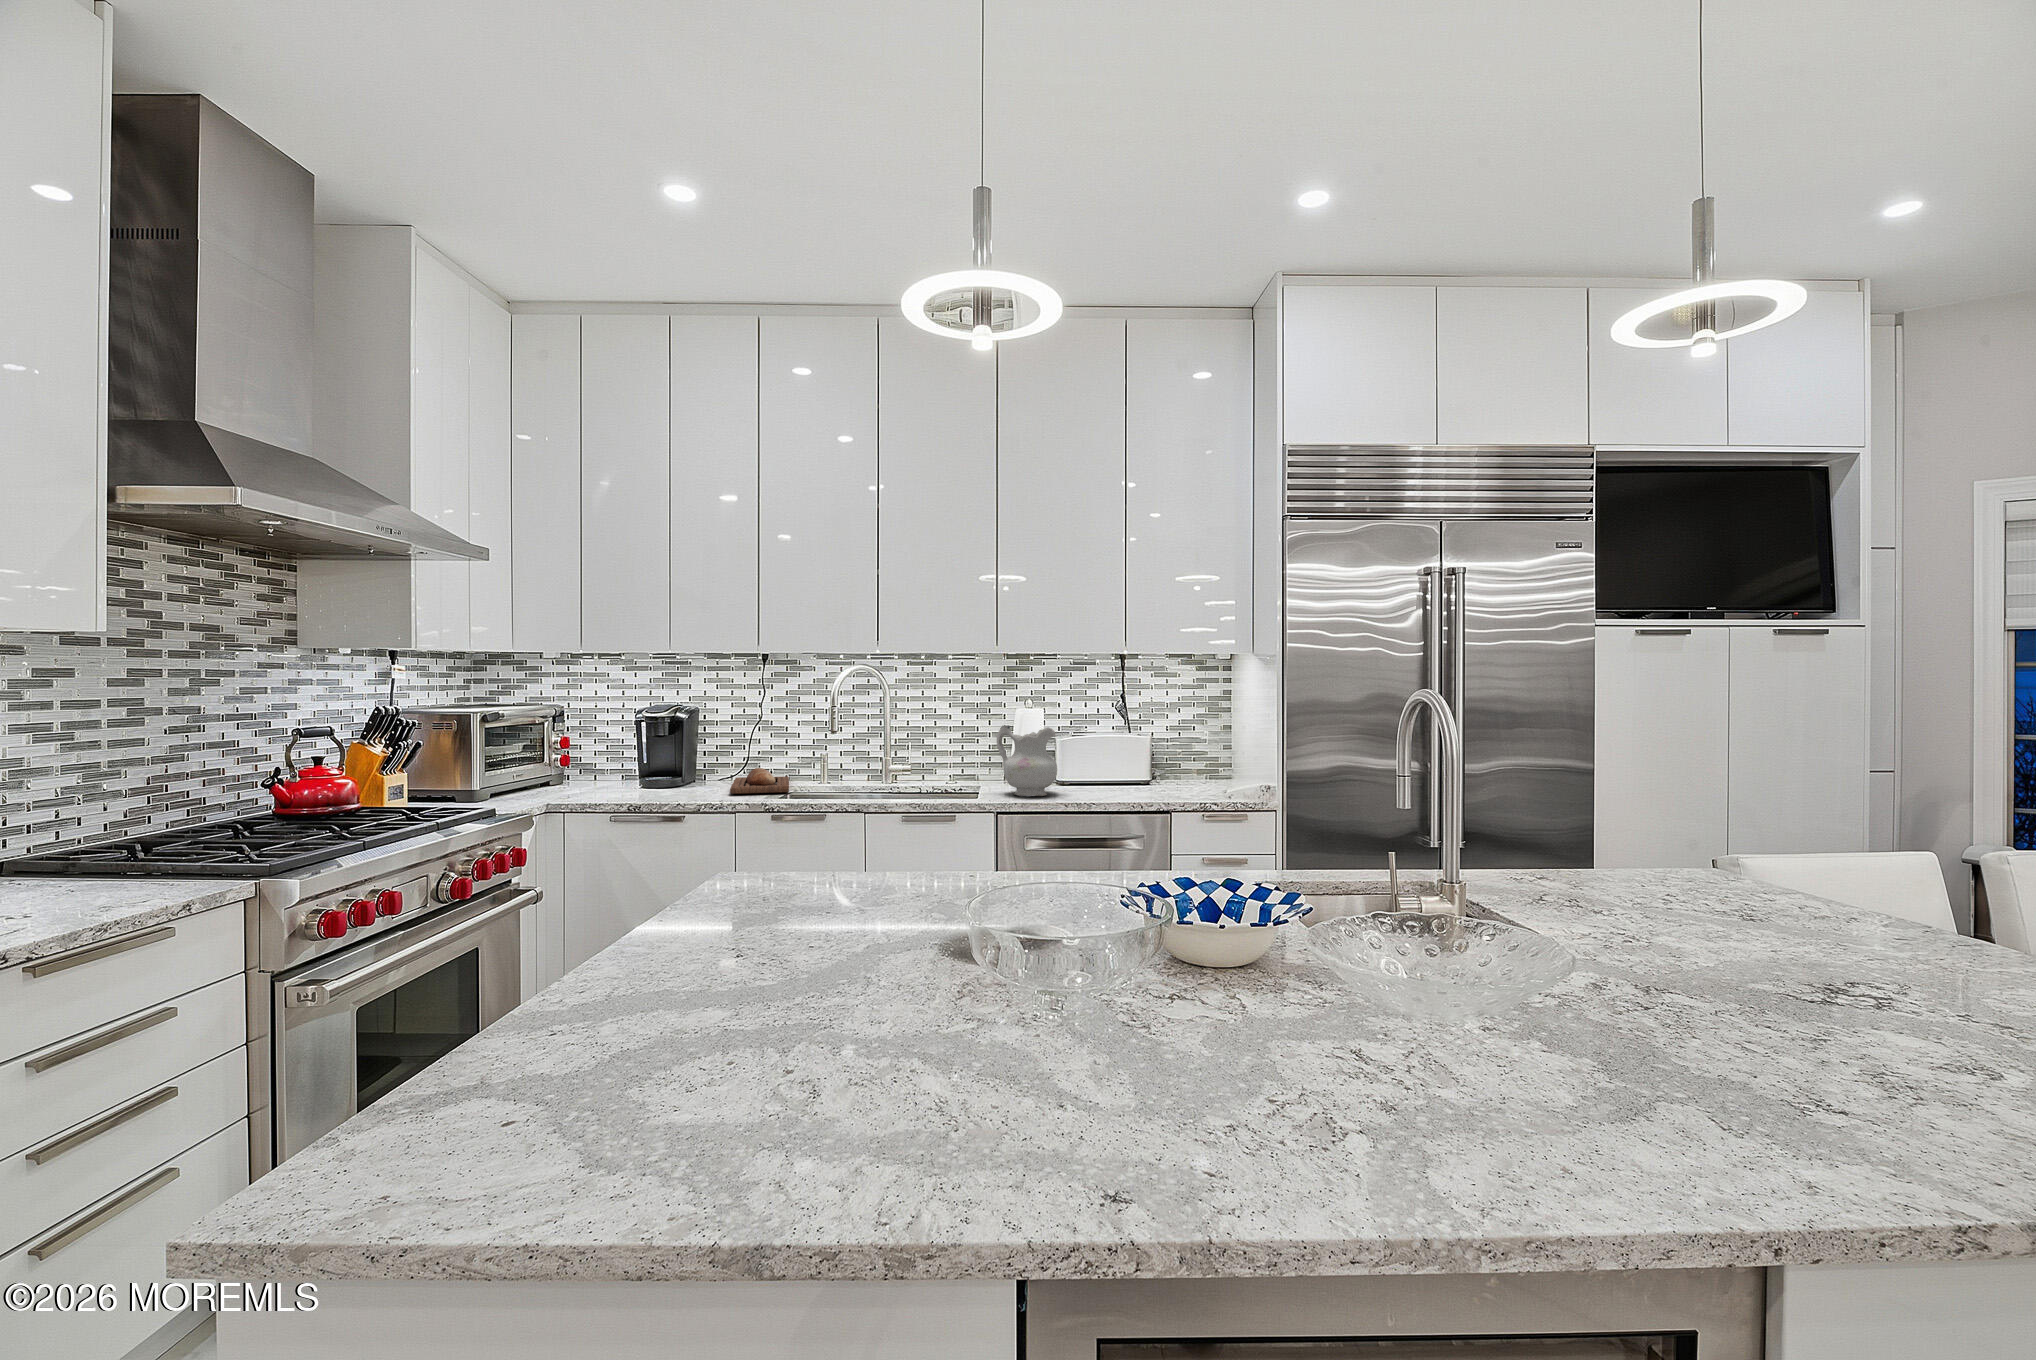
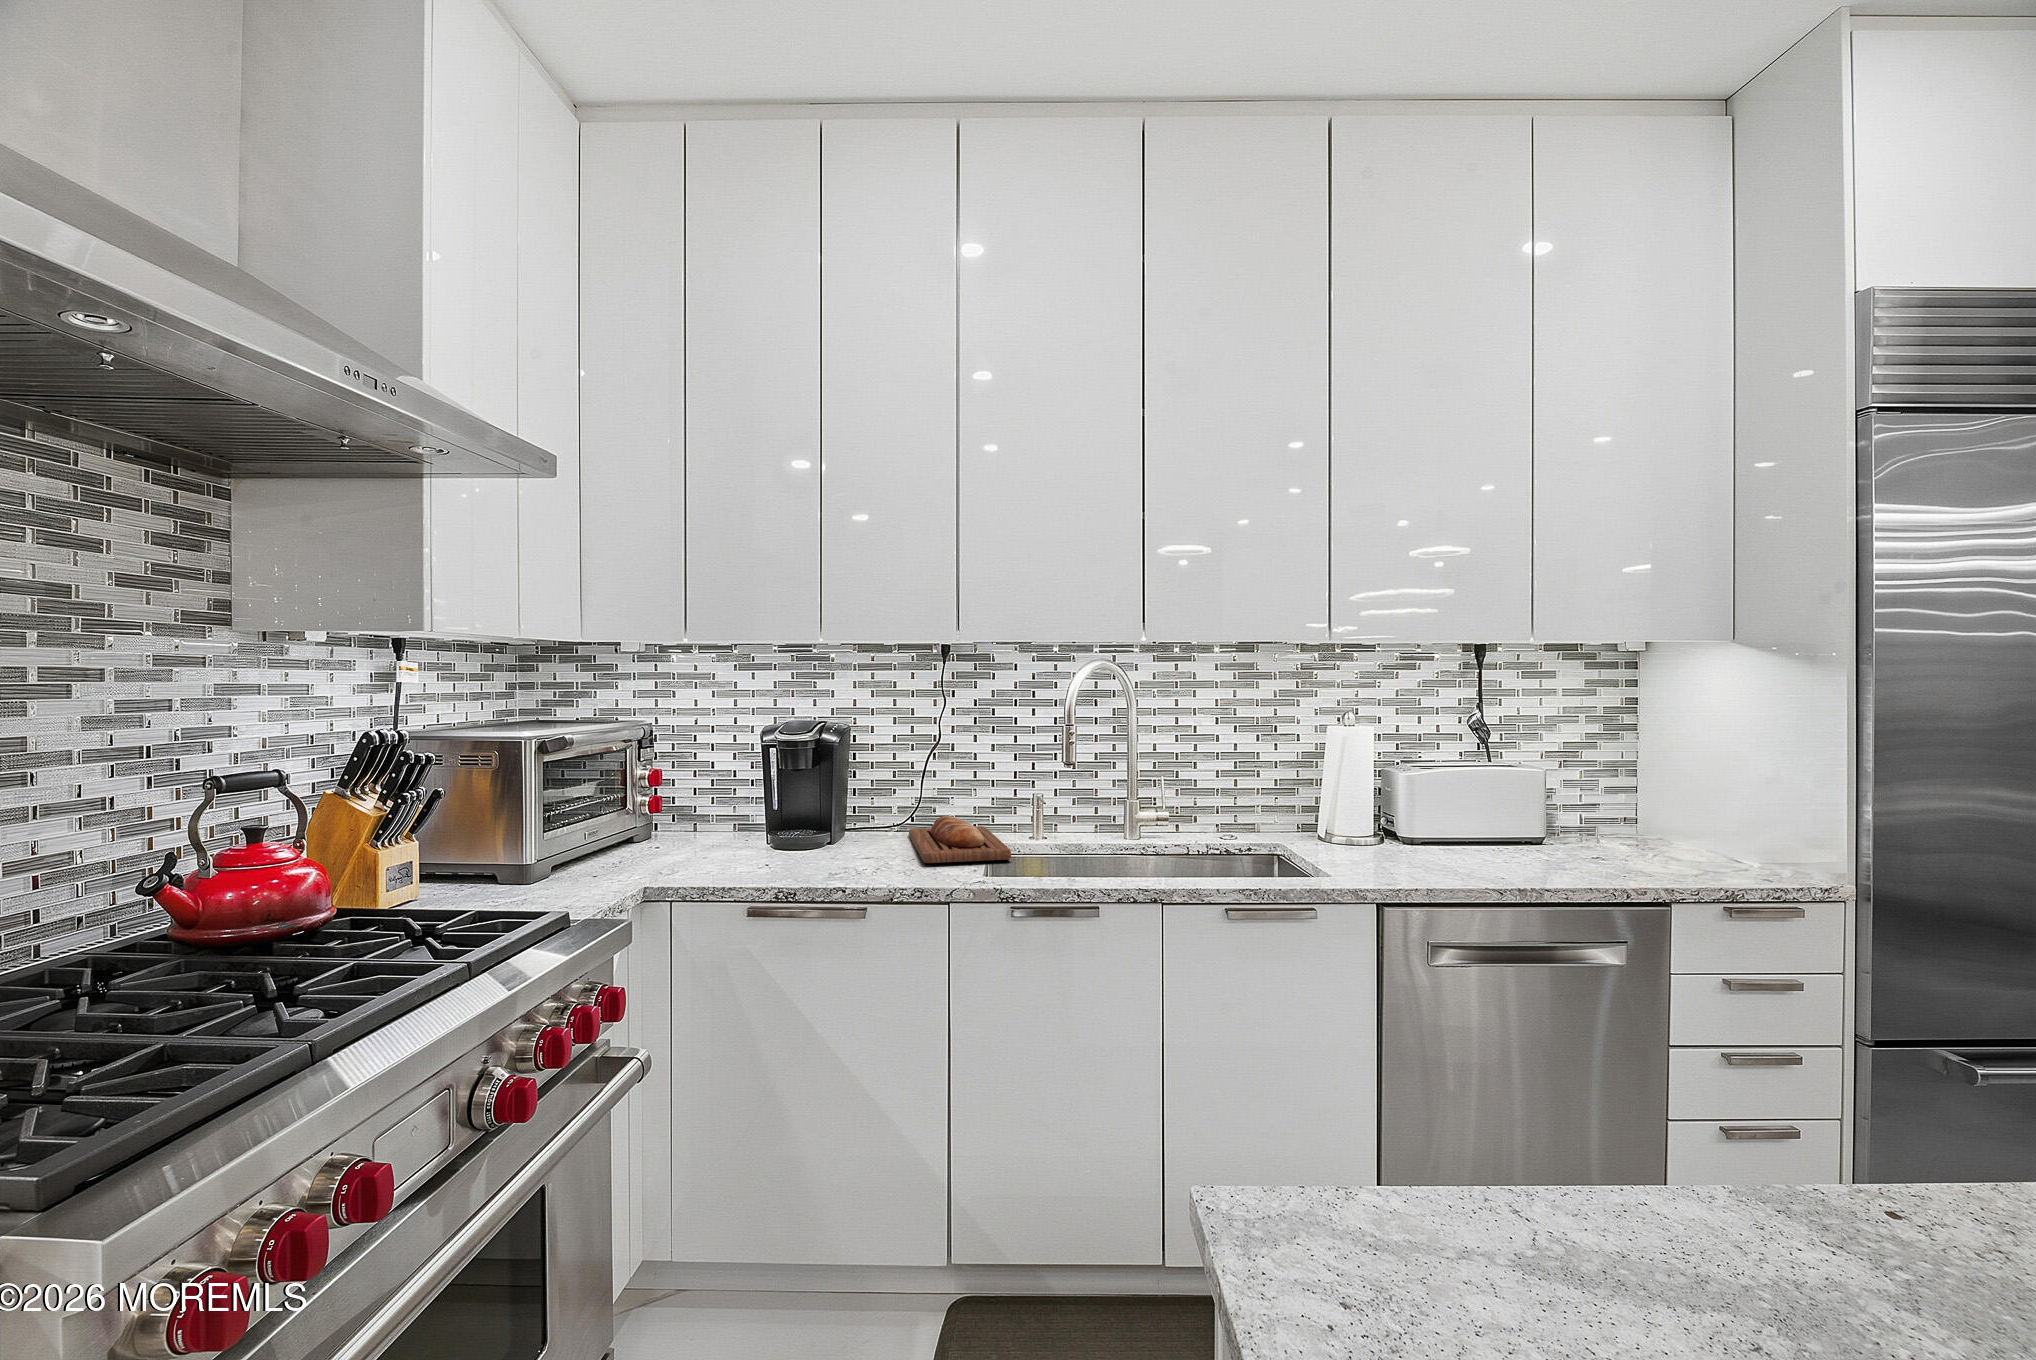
ceramic pitcher: present [997,725,1057,796] -> none [1336,754,1442,870]

